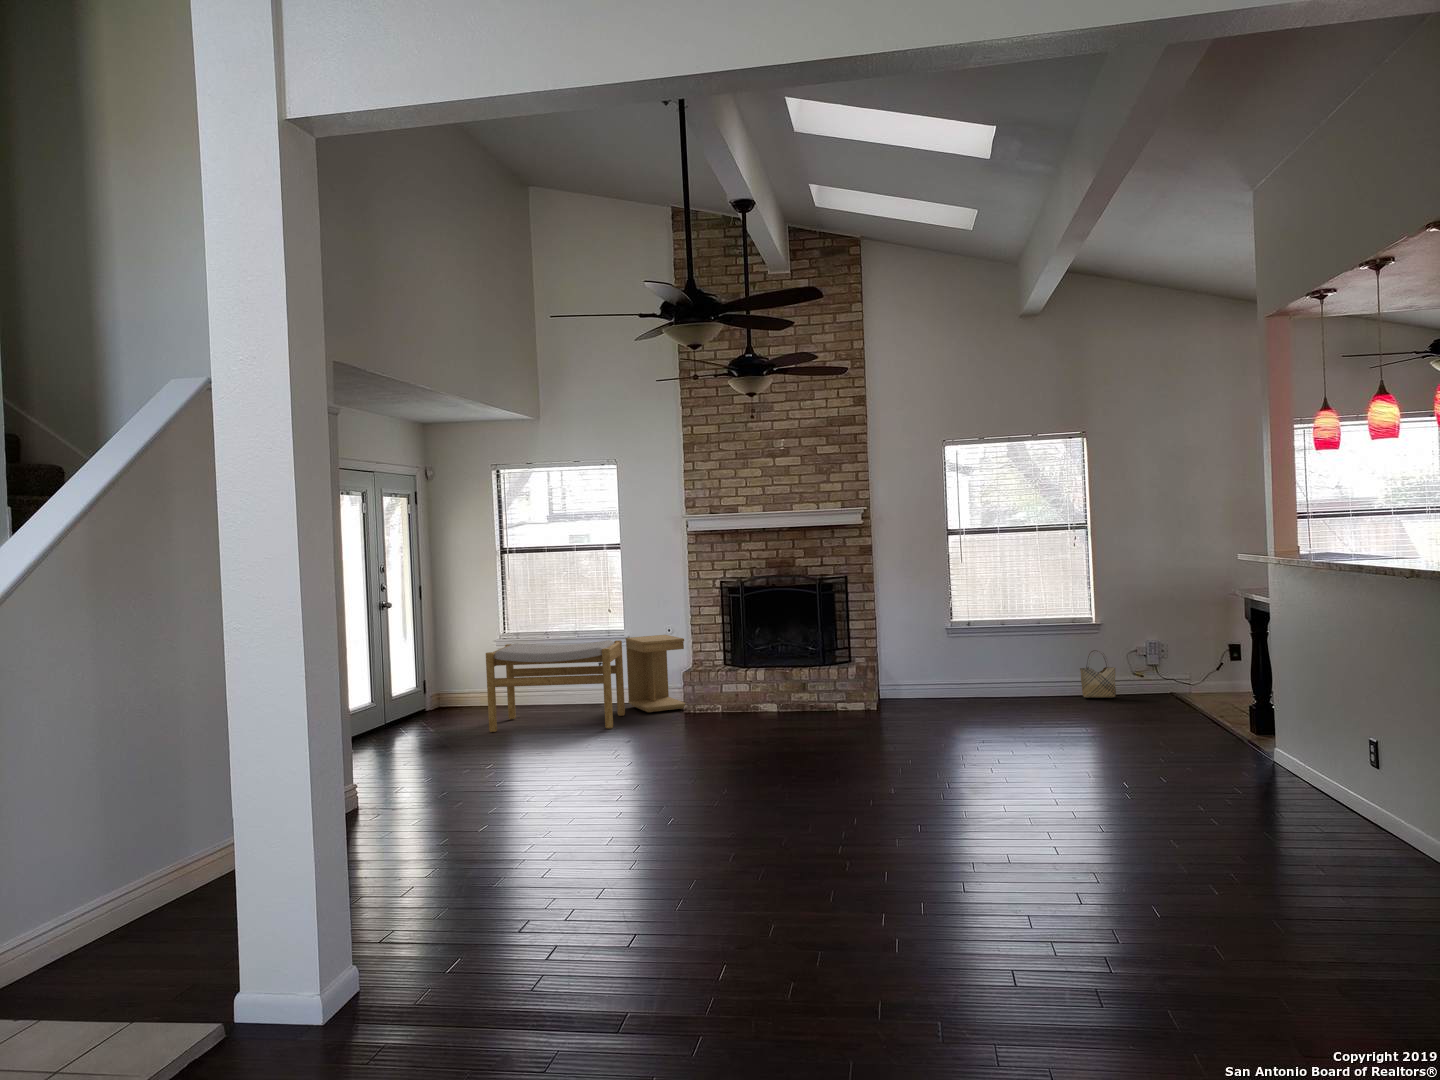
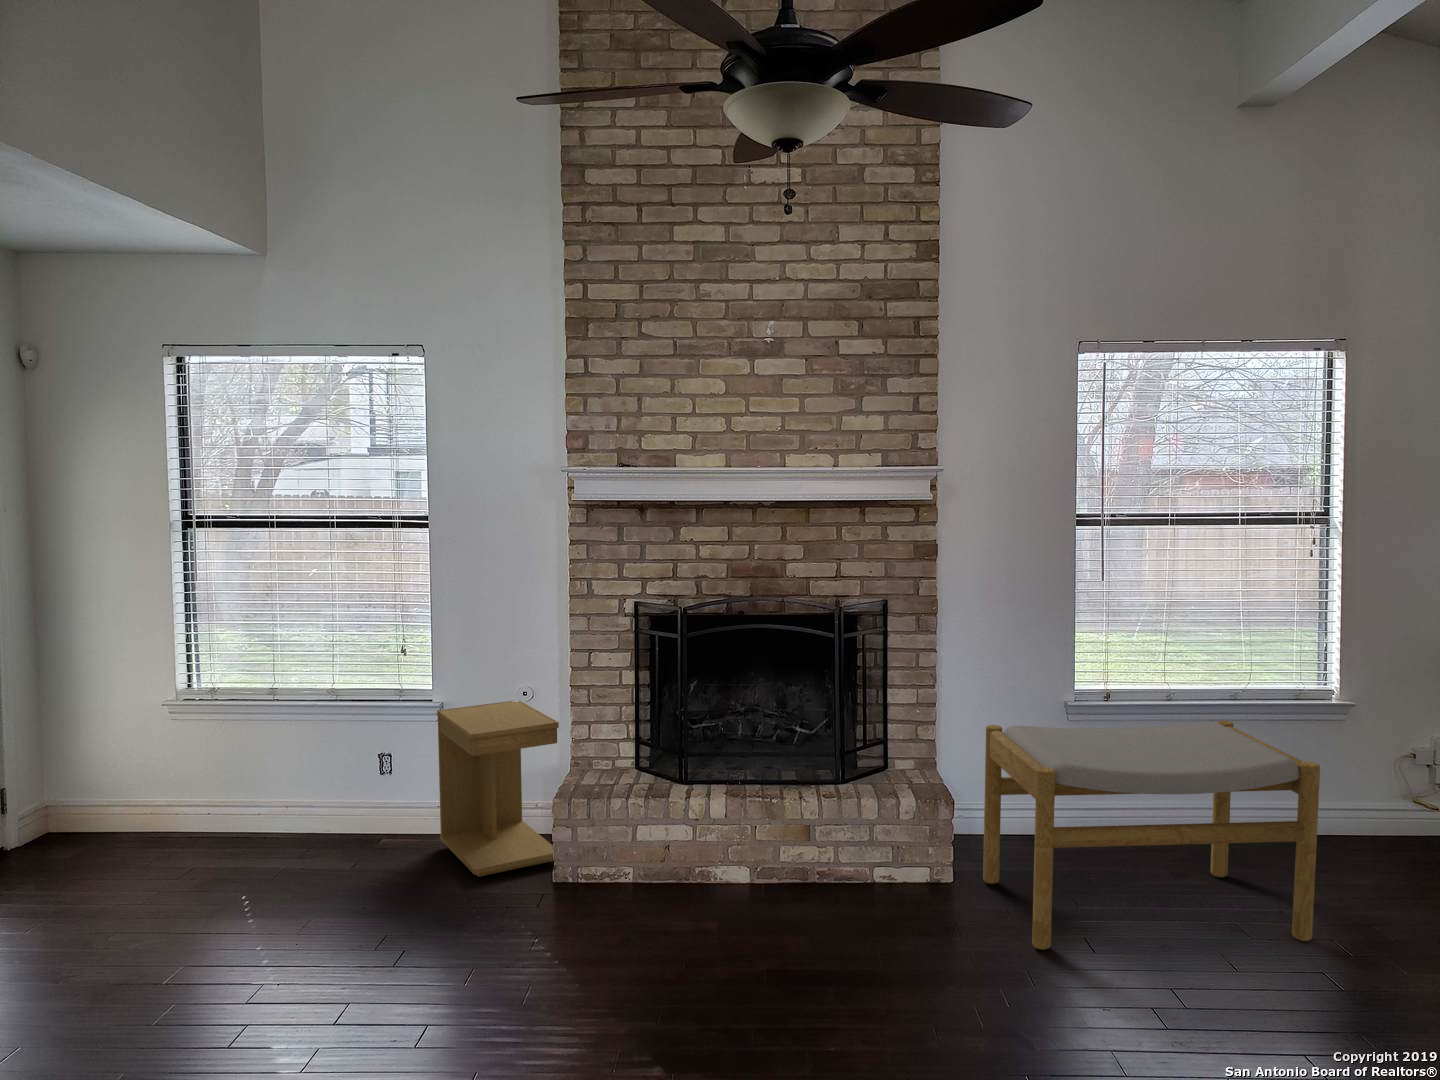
footstool: present [486,640,625,732] -> present [983,721,1320,950]
woven basket: present [1080,650,1116,698] -> none [1329,758,1398,854]

